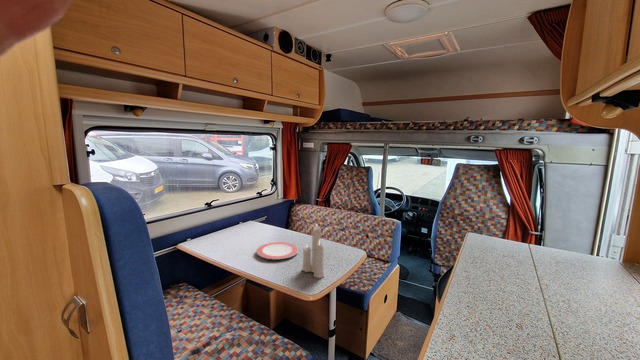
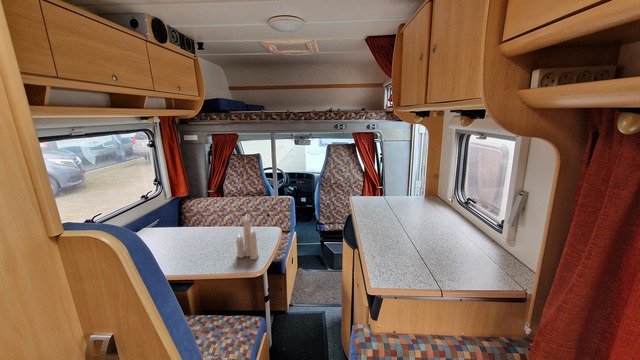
plate: present [257,242,298,259] -> none [182,238,224,257]

